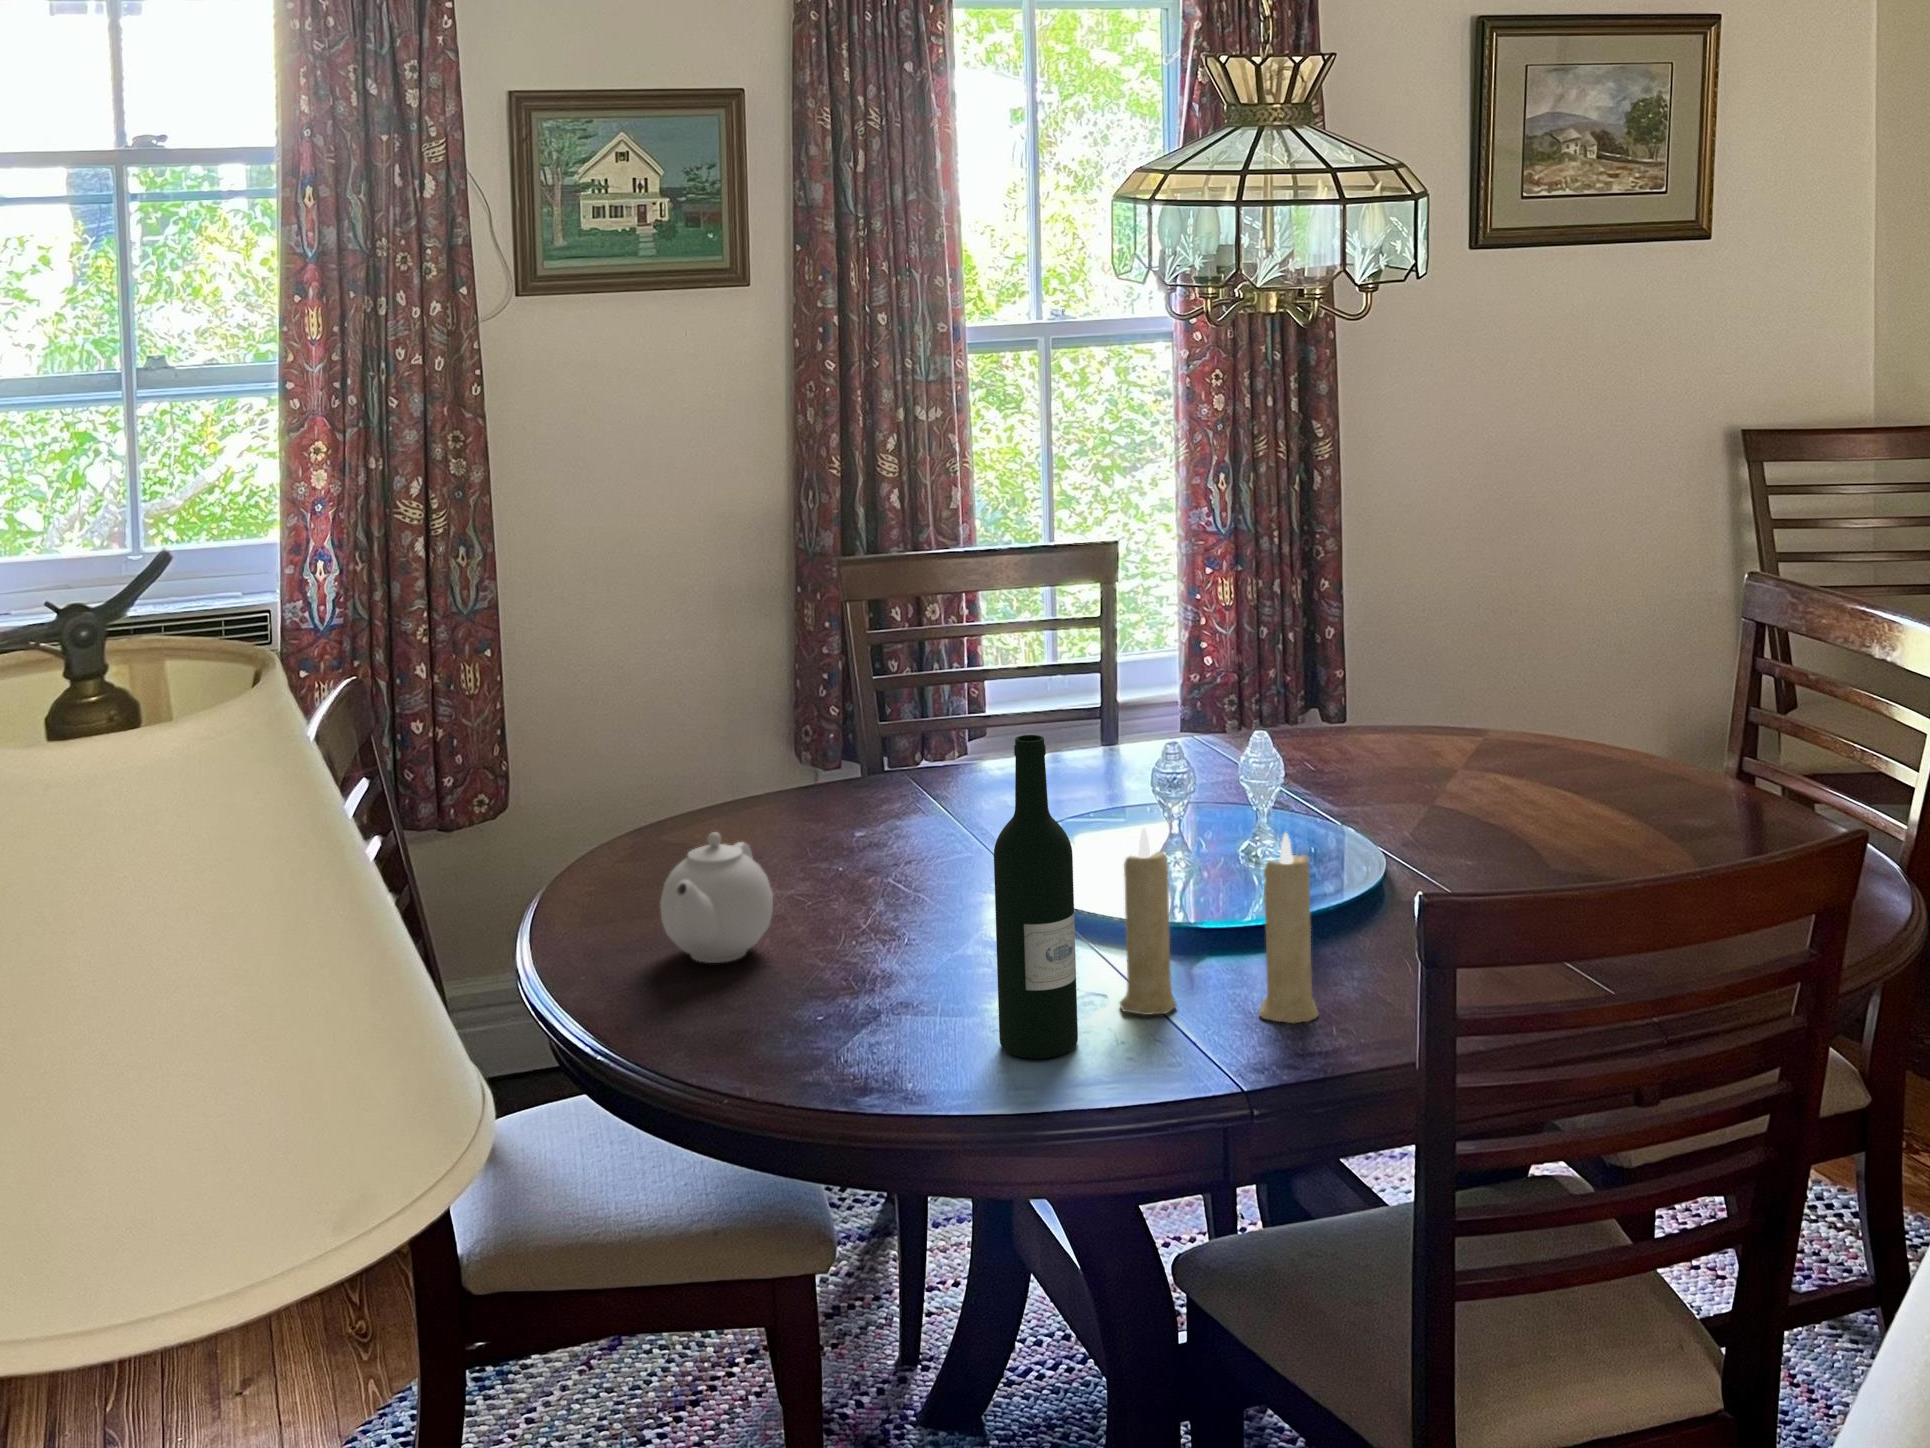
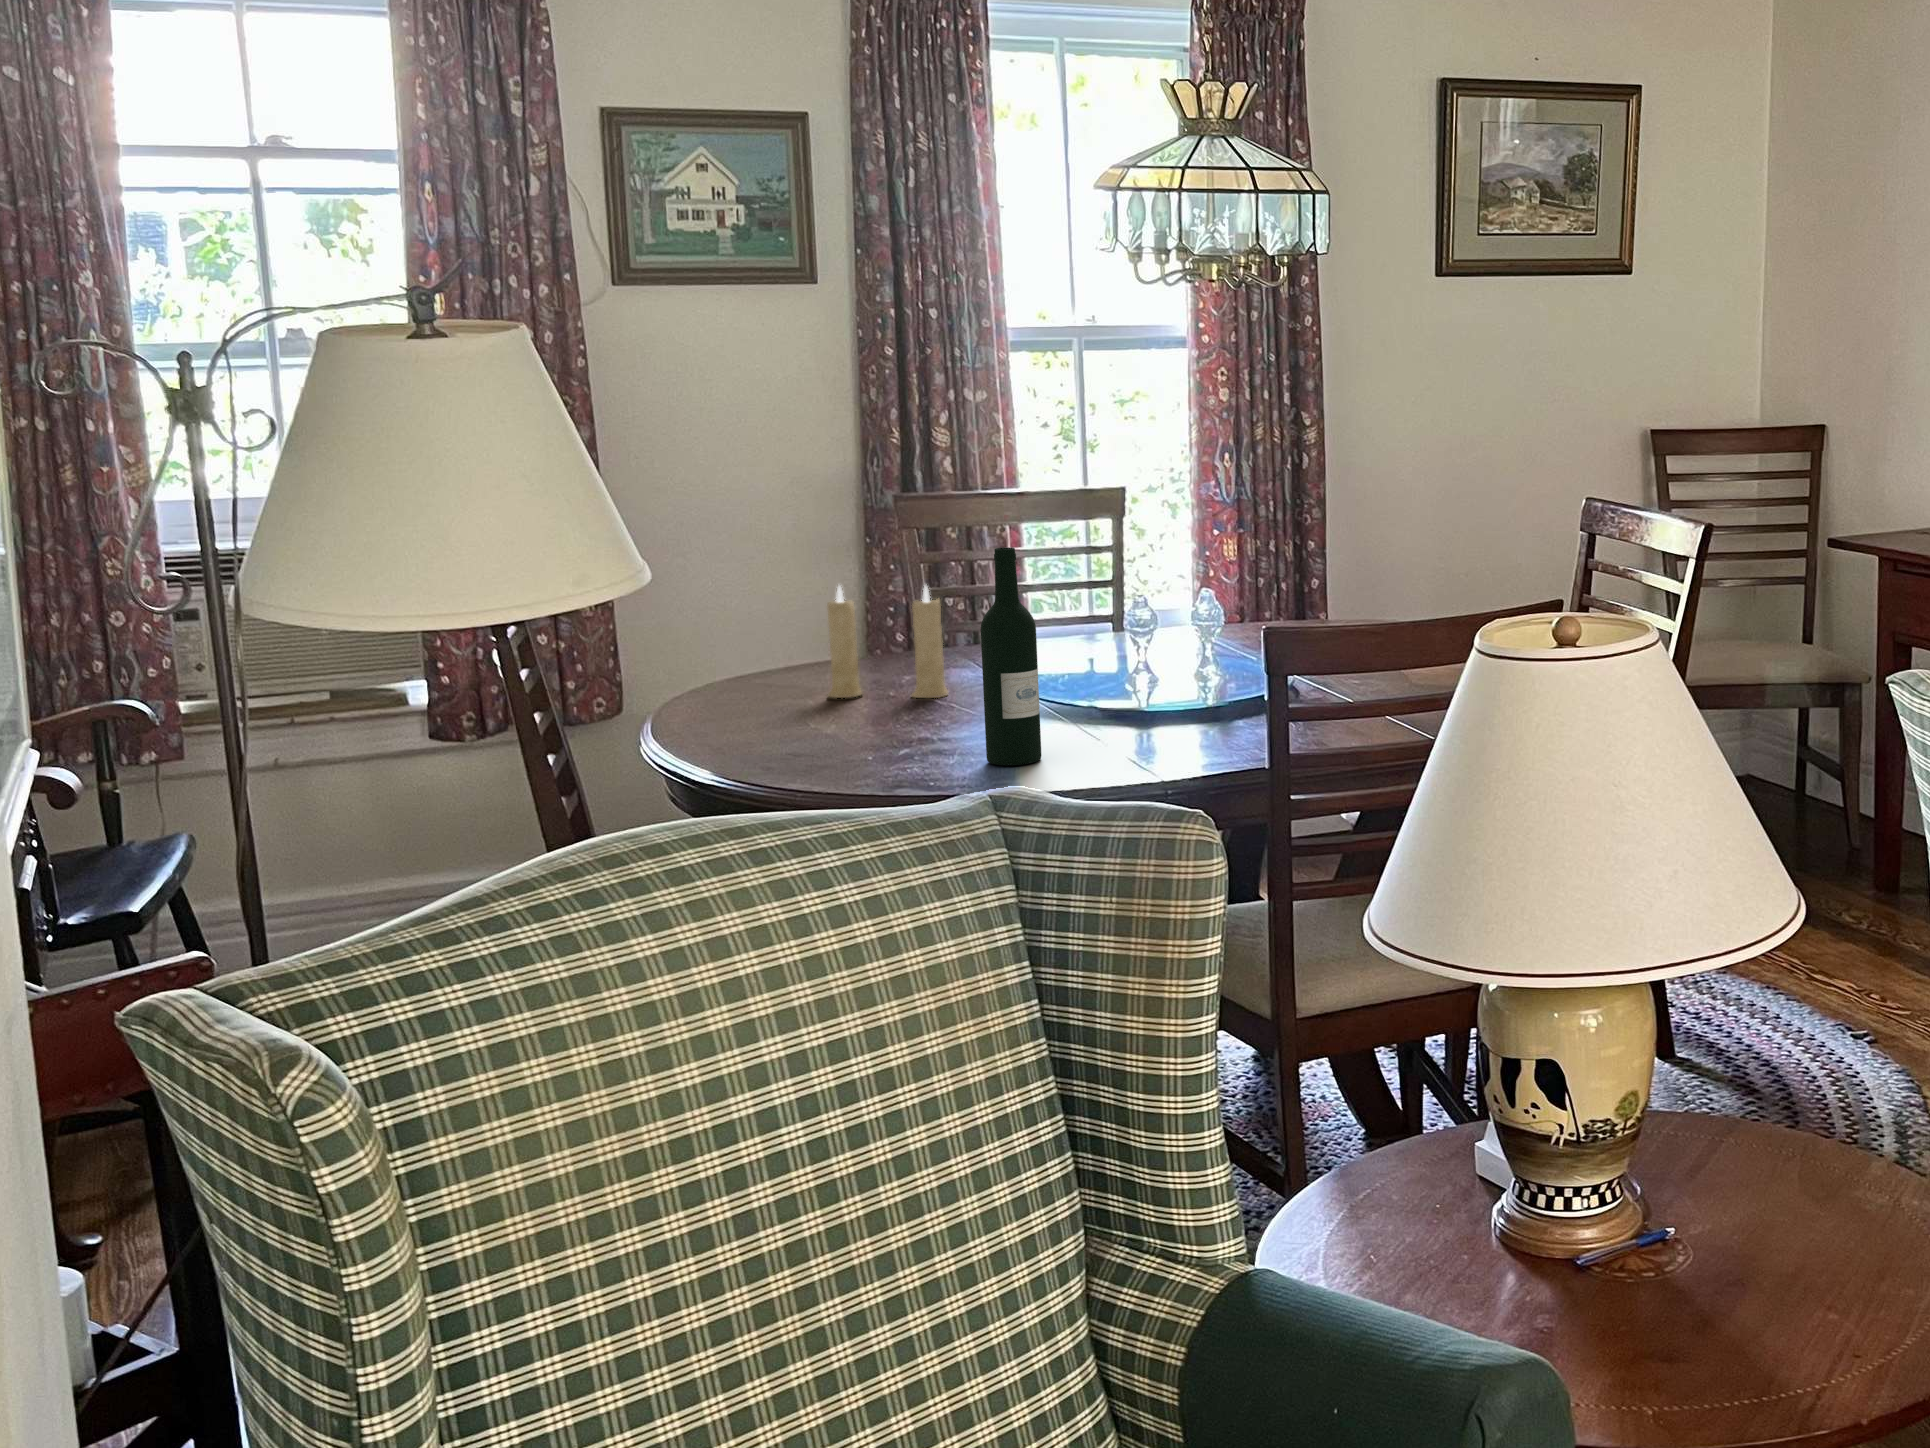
candle: present [1120,828,1319,1023] -> present [827,586,948,698]
teapot: present [660,832,773,963] -> none [745,643,830,735]

